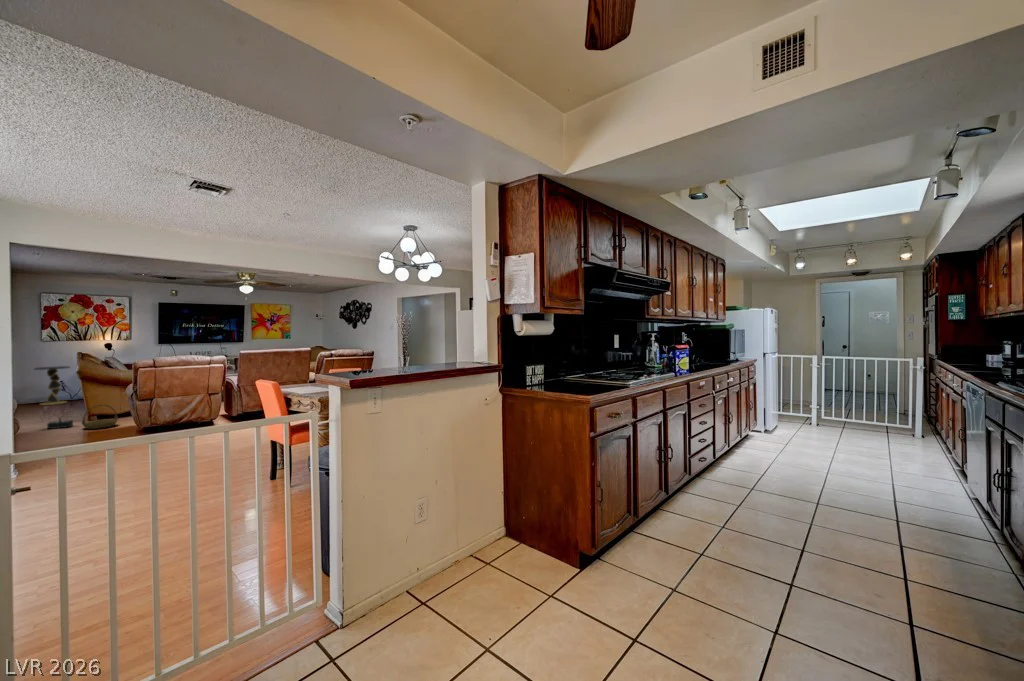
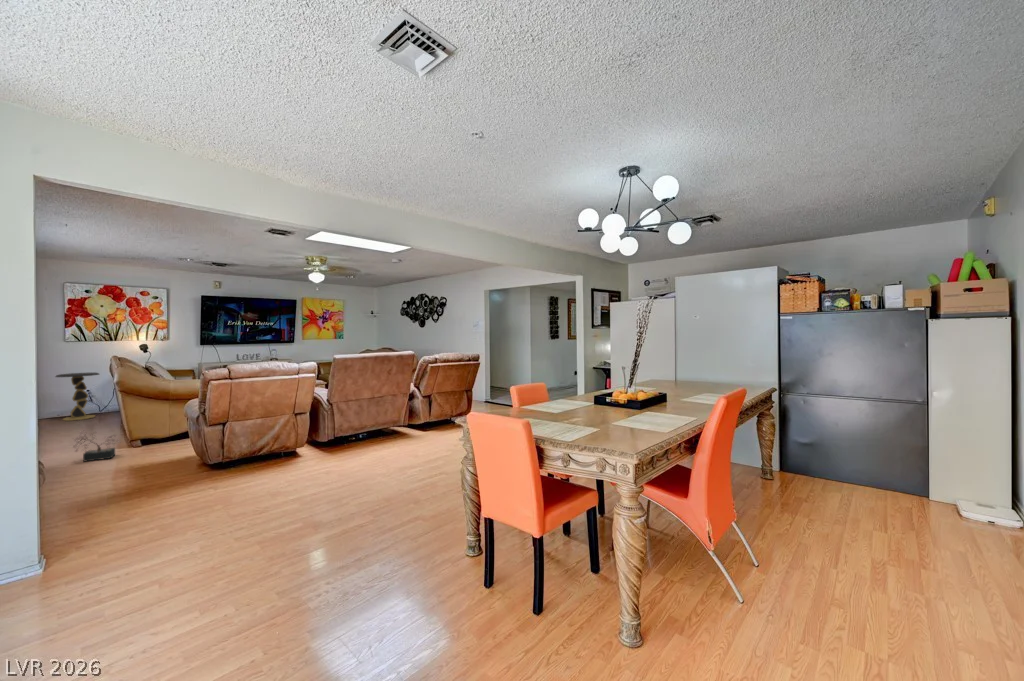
basket: present [82,405,118,429] -> none [129,428,174,461]

